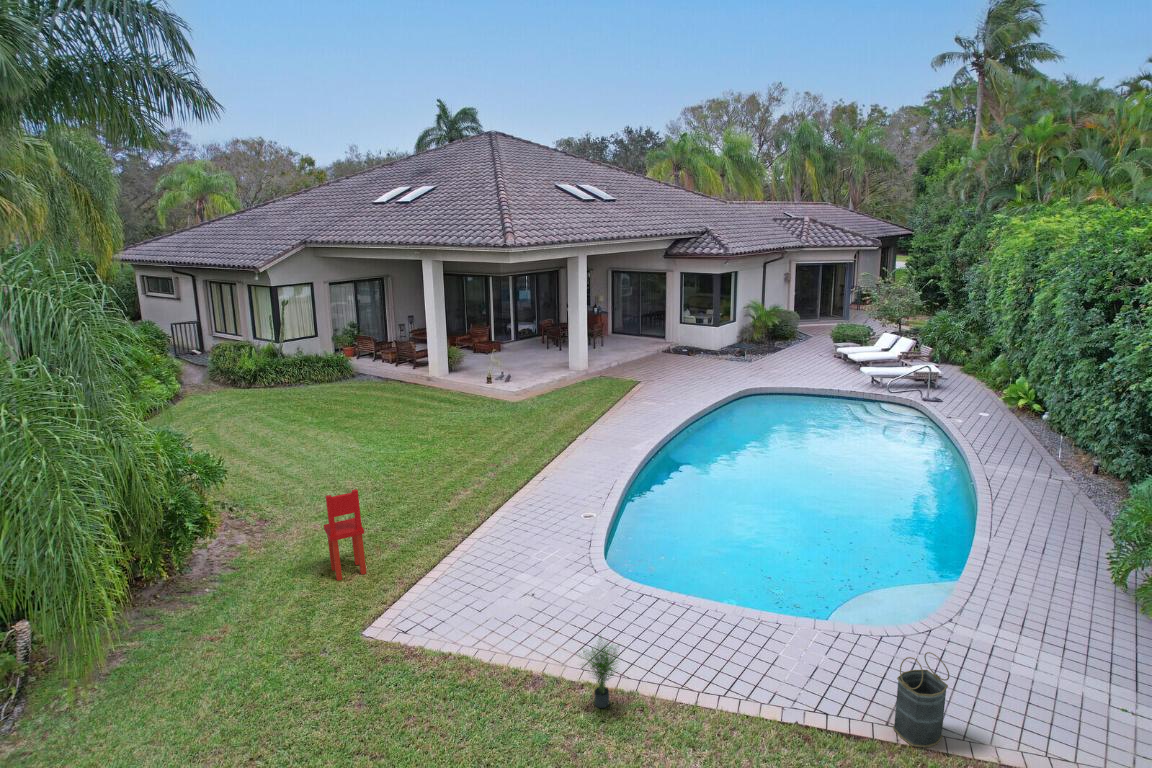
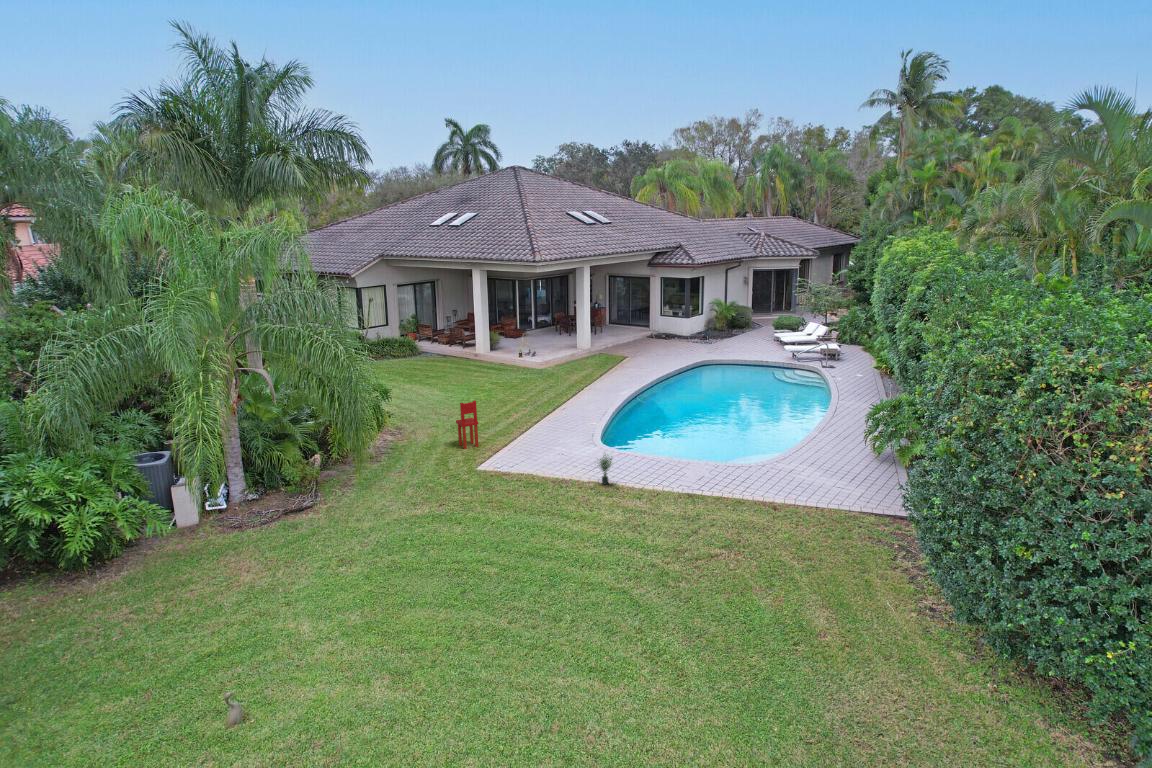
basket: present [893,652,949,748] -> none [731,453,752,492]

